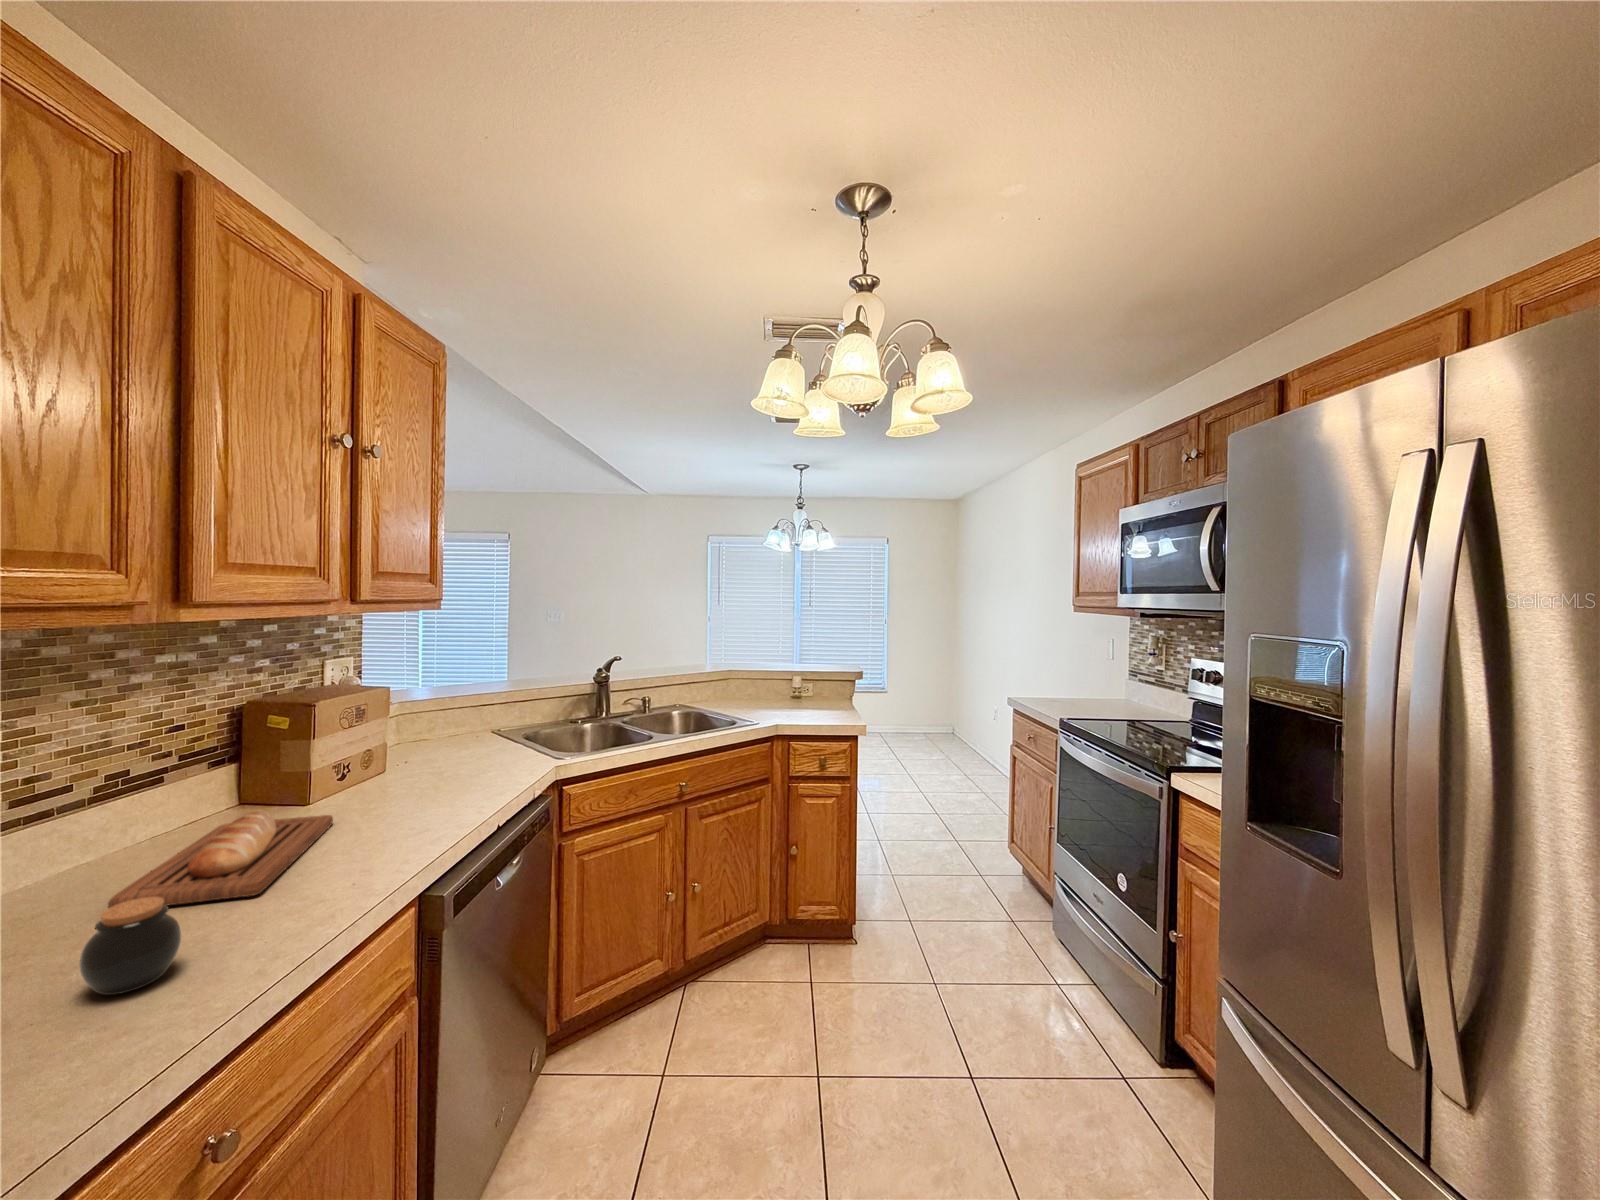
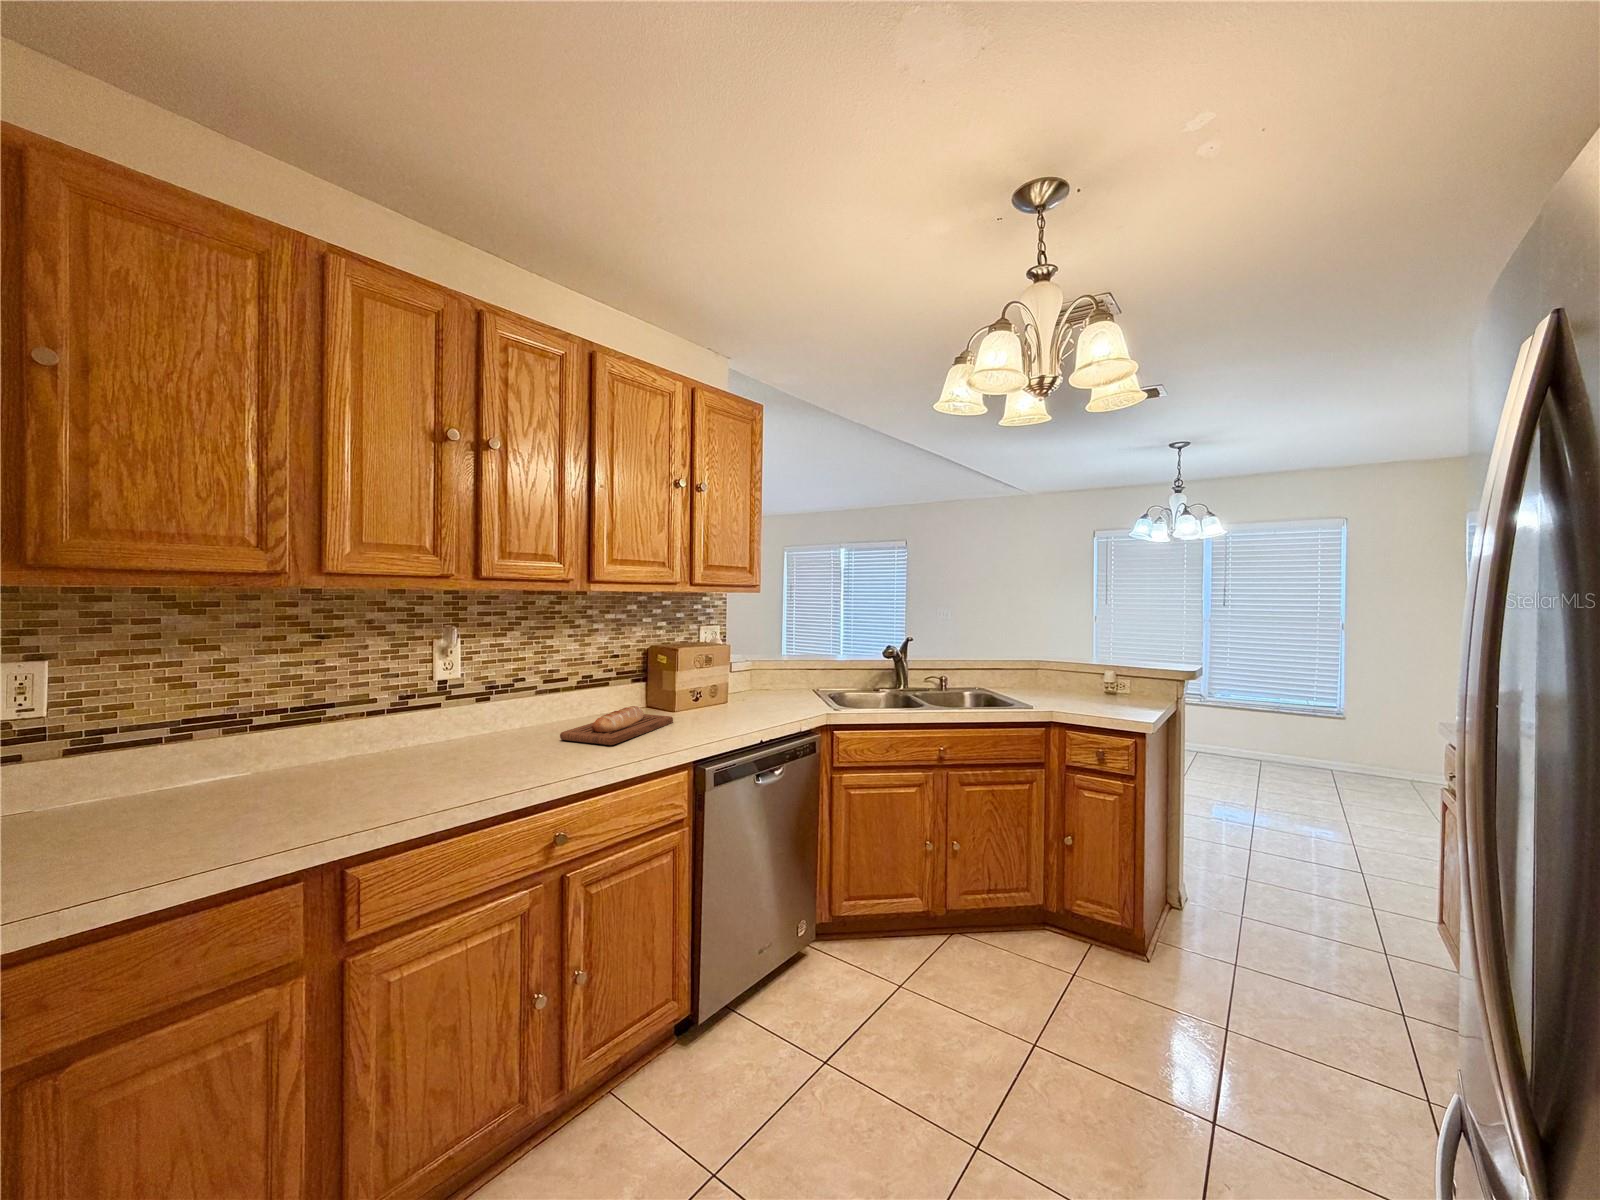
jar: present [79,897,181,995] -> none [525,726,563,768]

